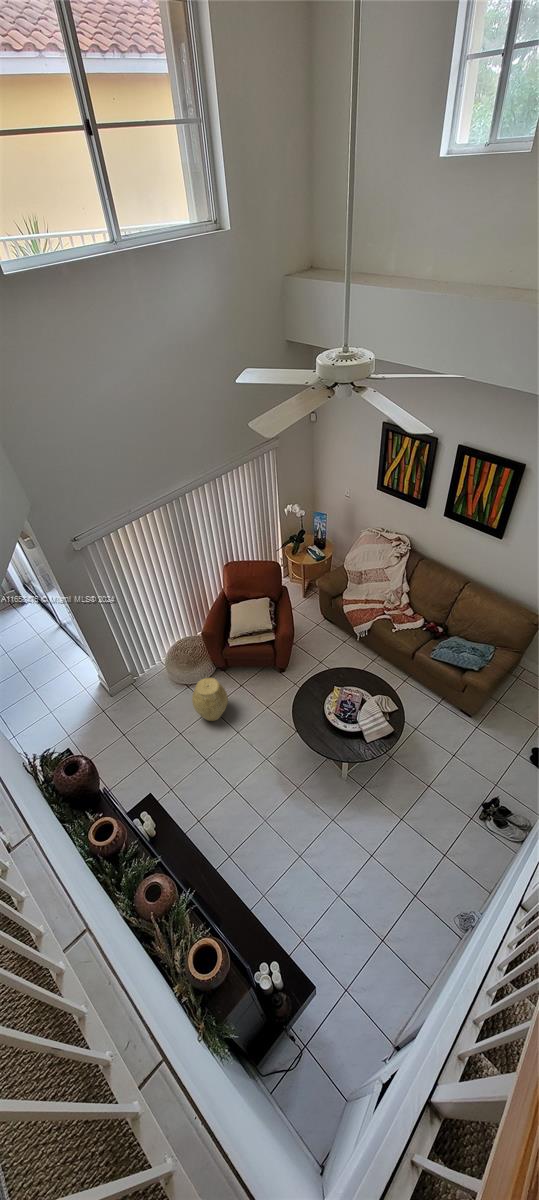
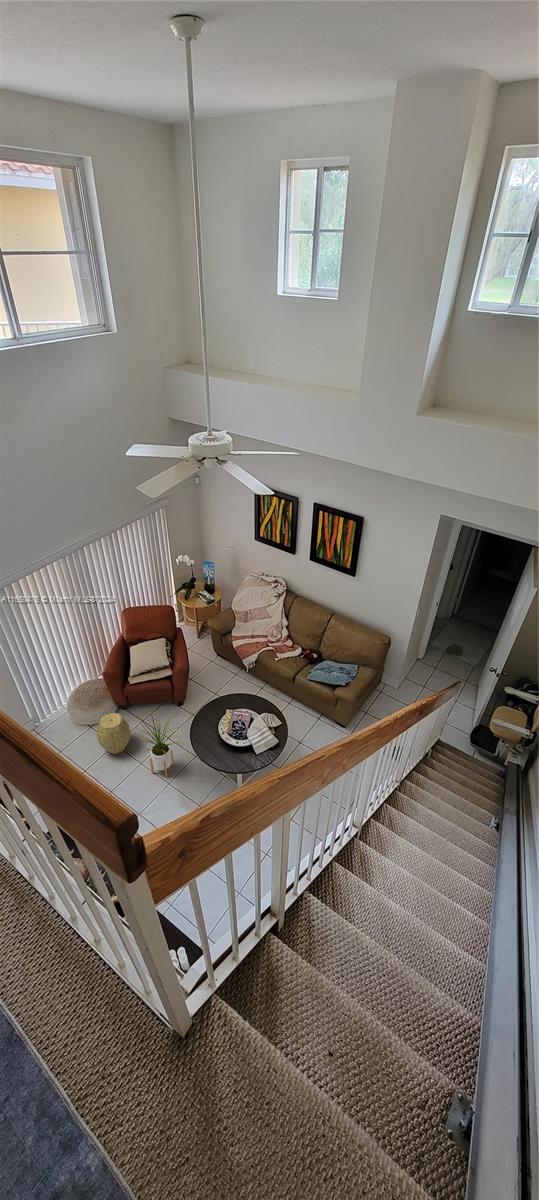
house plant: none [233,677,282,754] -> present [138,707,180,777]

